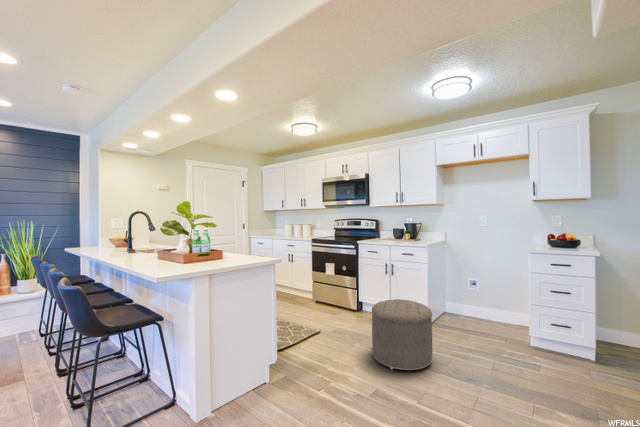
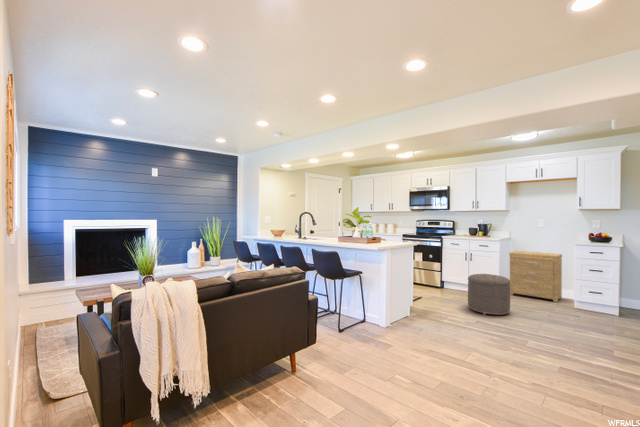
side table: none [442,259,512,334] -> present [509,251,562,302]

